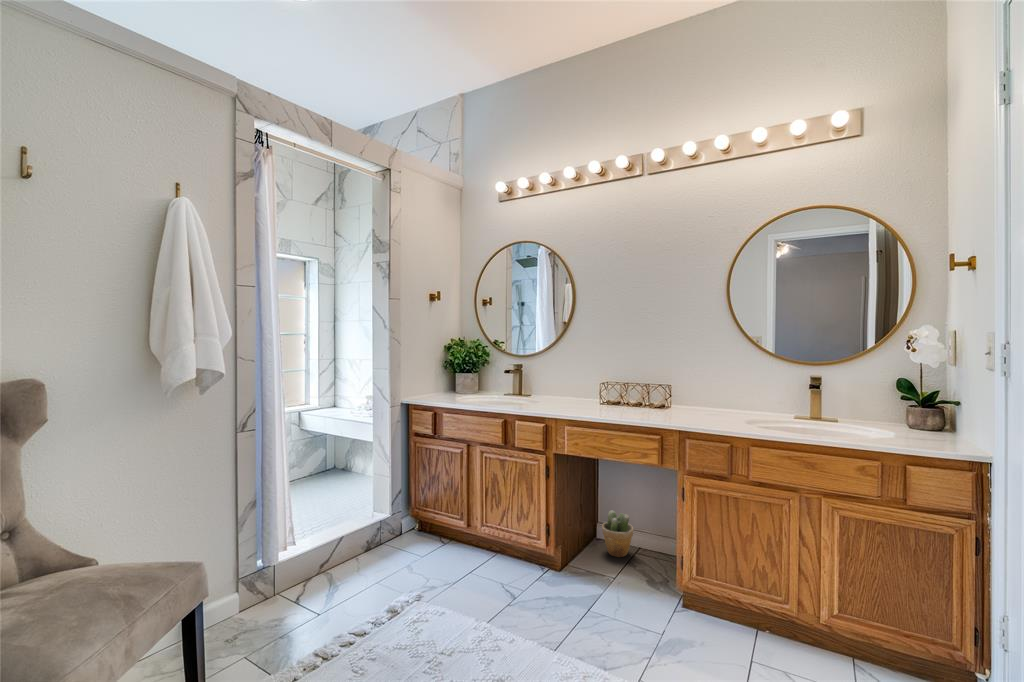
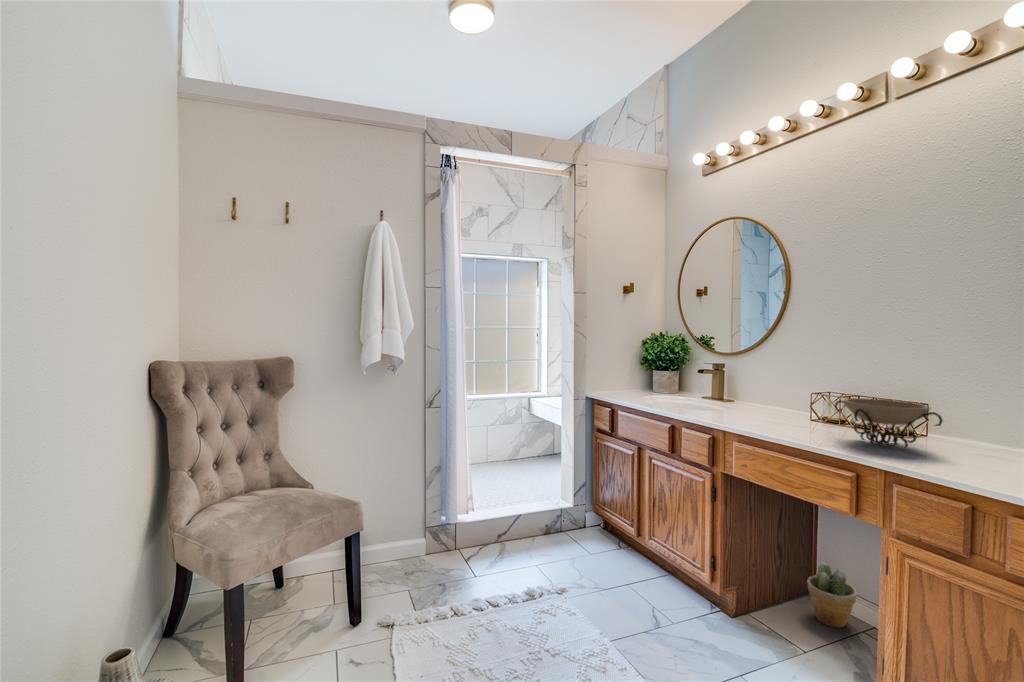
decorative bowl: none [628,383,697,416] -> present [835,398,943,448]

